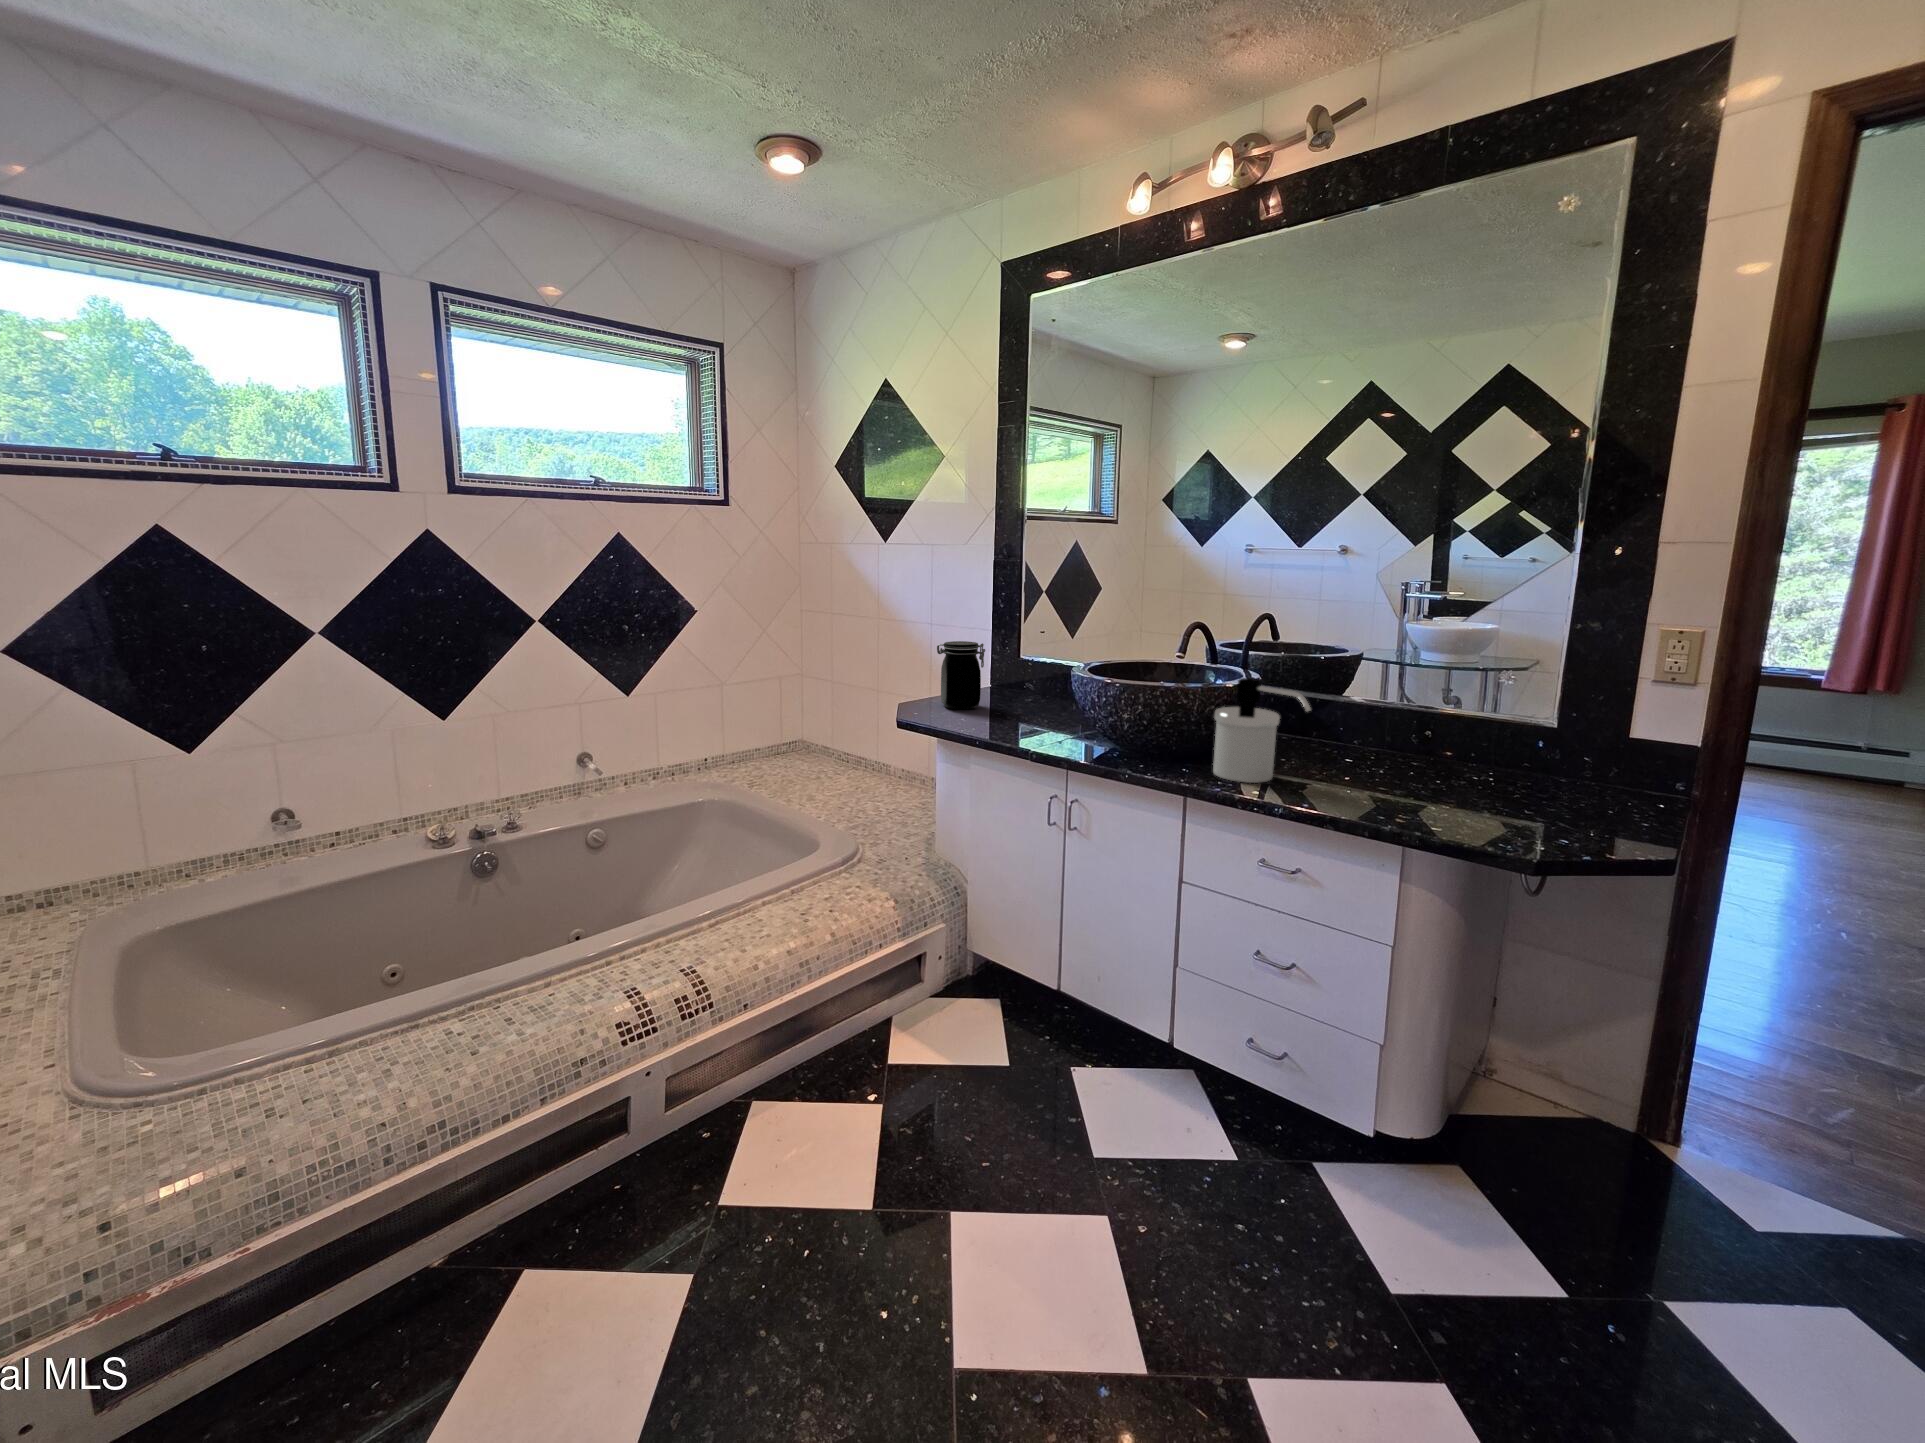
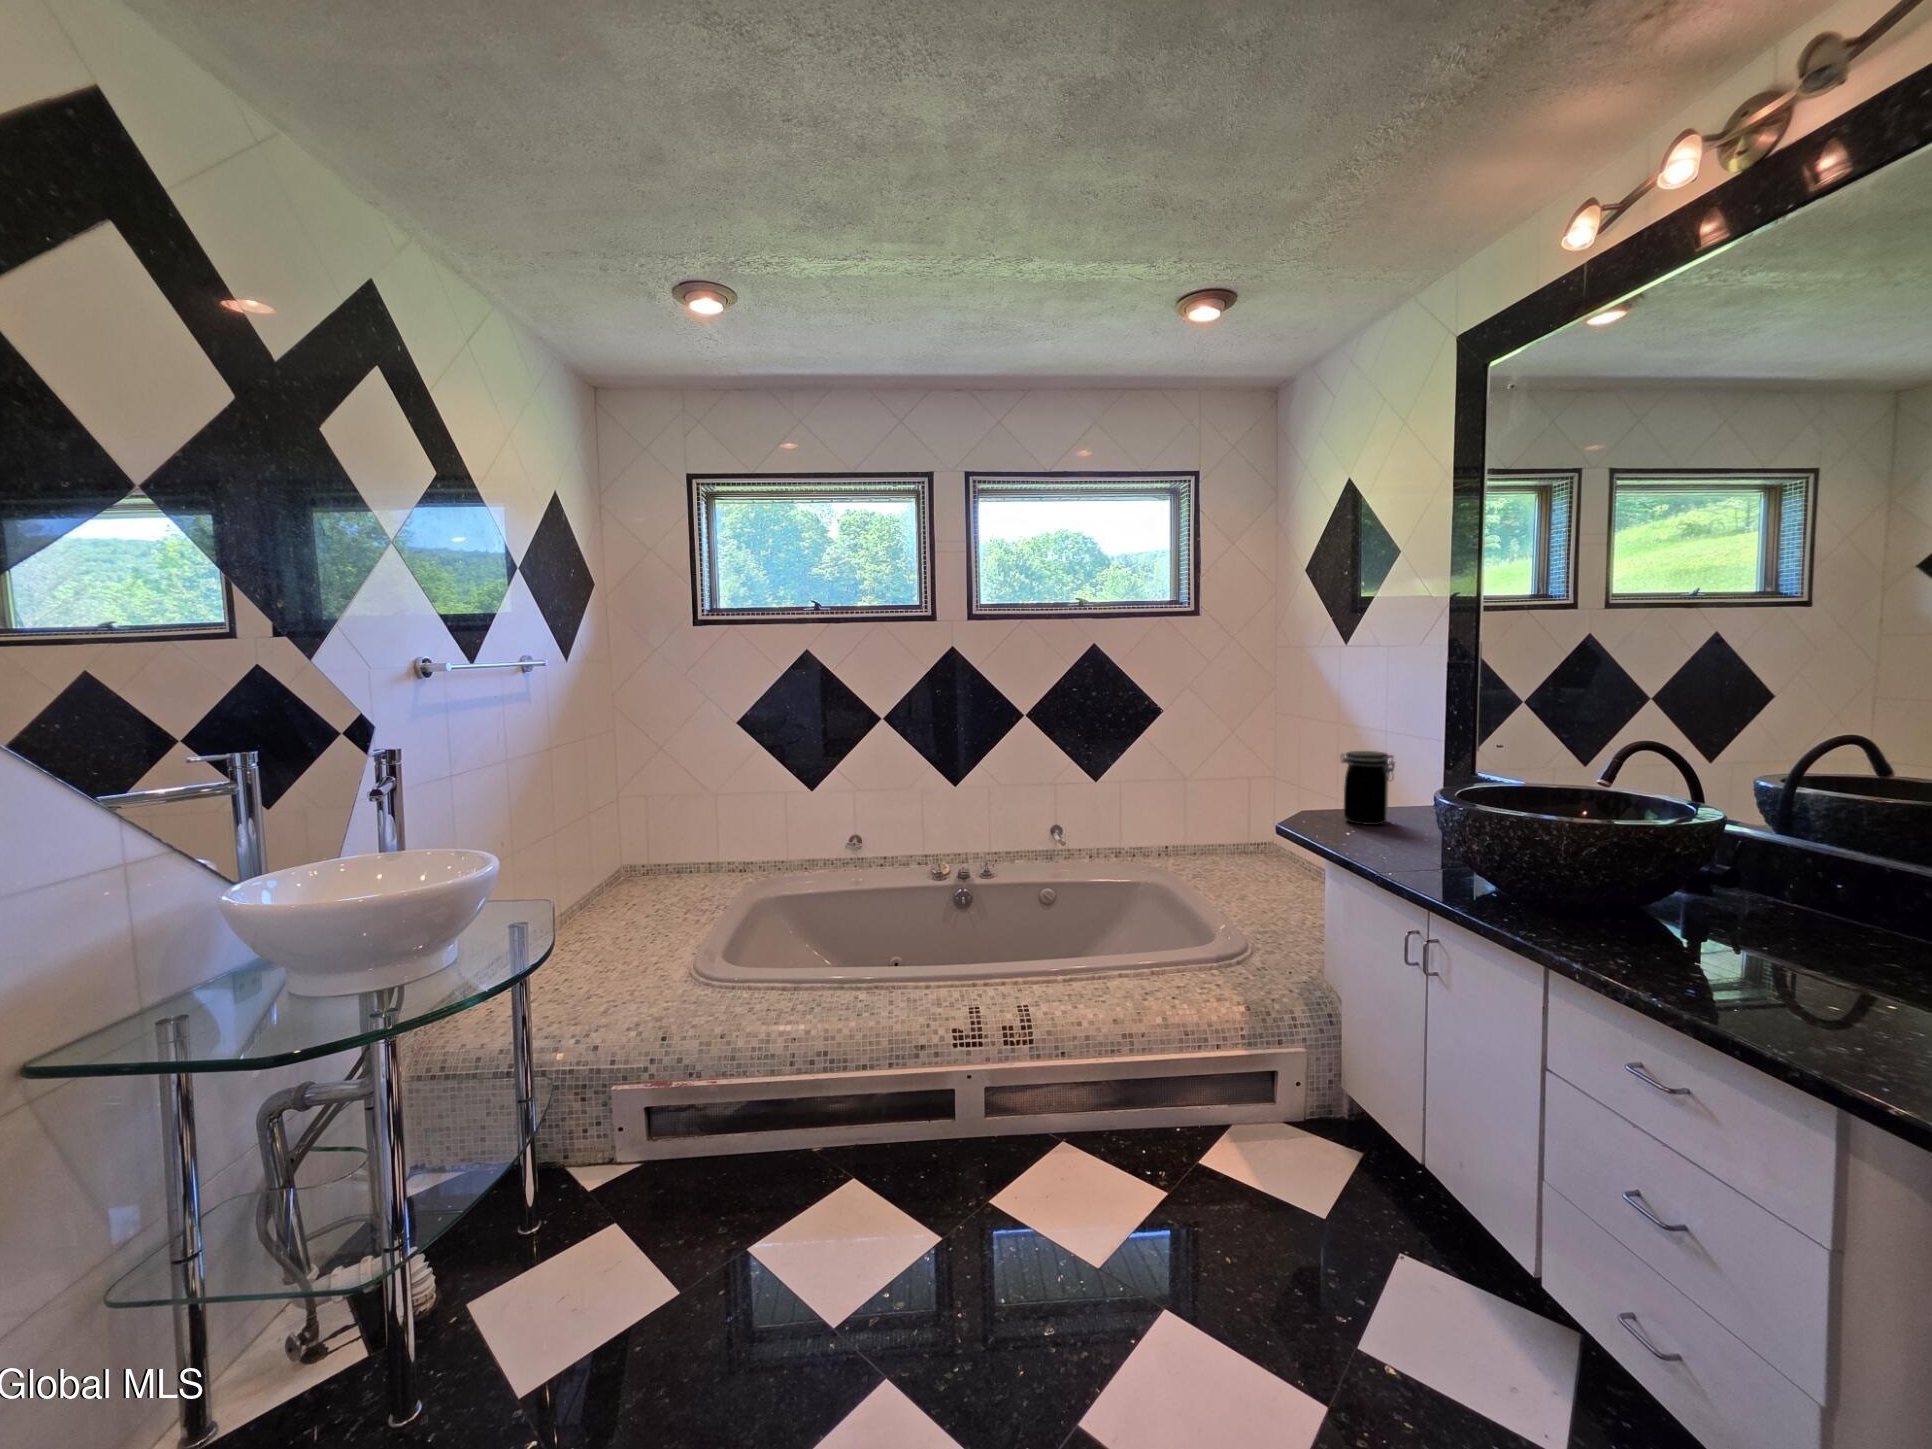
soap dispenser: present [1213,678,1311,783] -> none [1602,823,1742,971]

